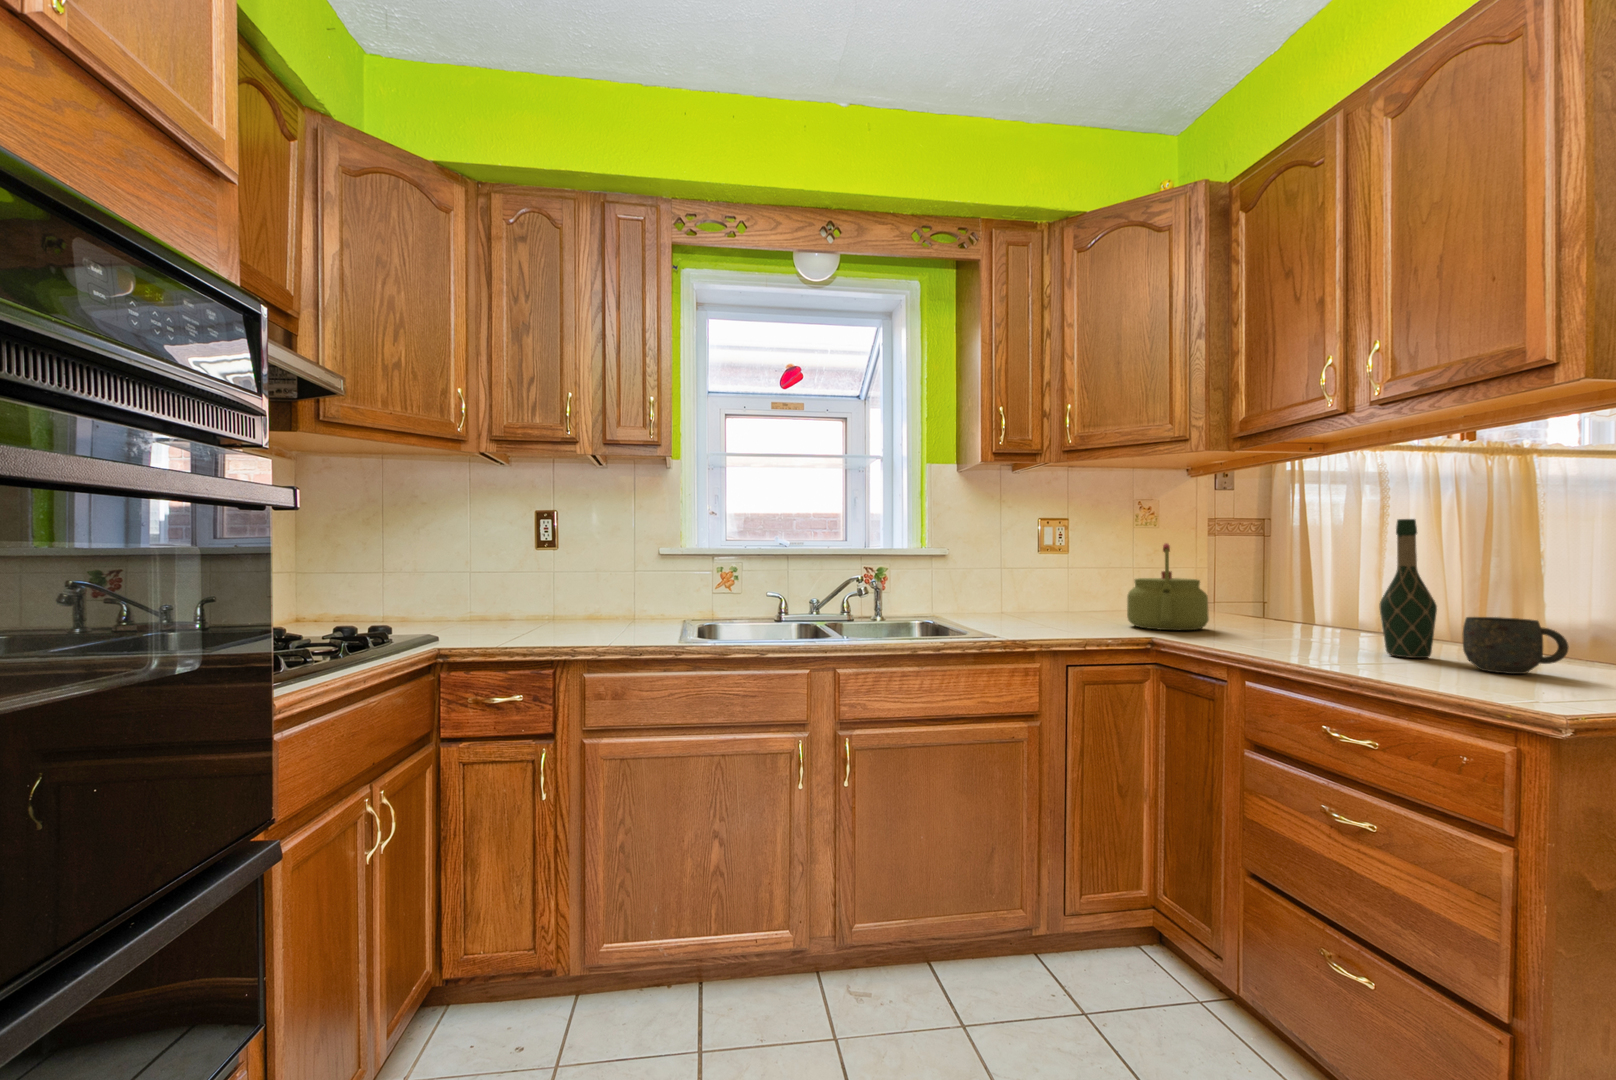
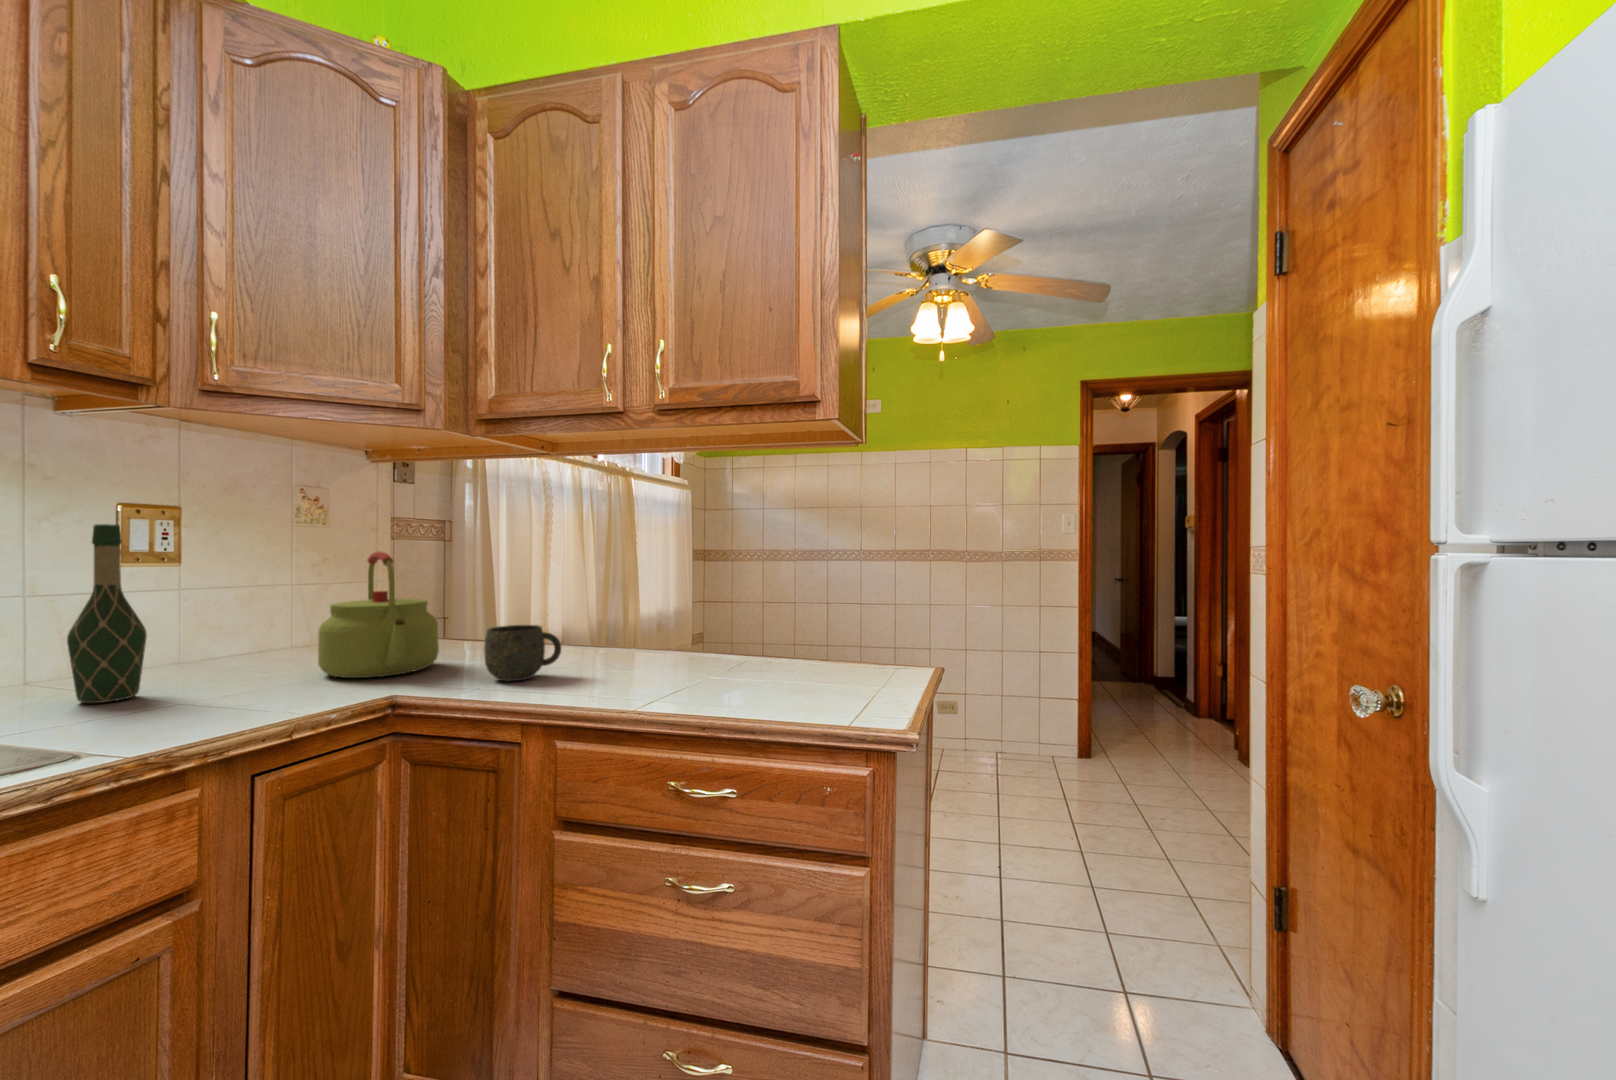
wine bottle: present [1379,519,1437,658] -> present [67,524,147,703]
mug: present [1463,617,1569,674] -> present [484,625,561,681]

